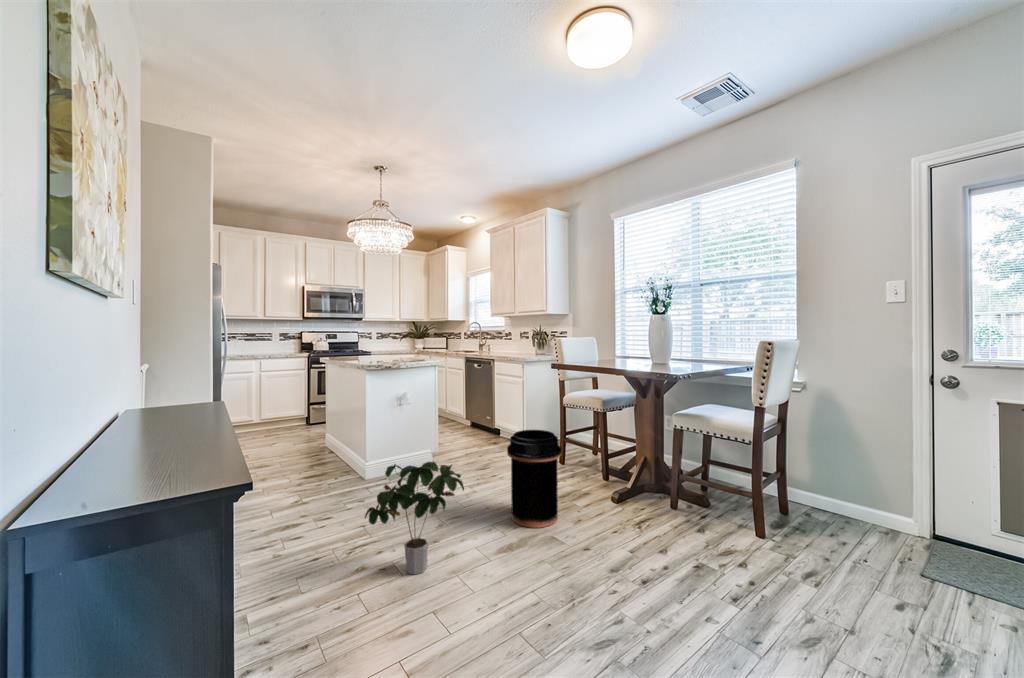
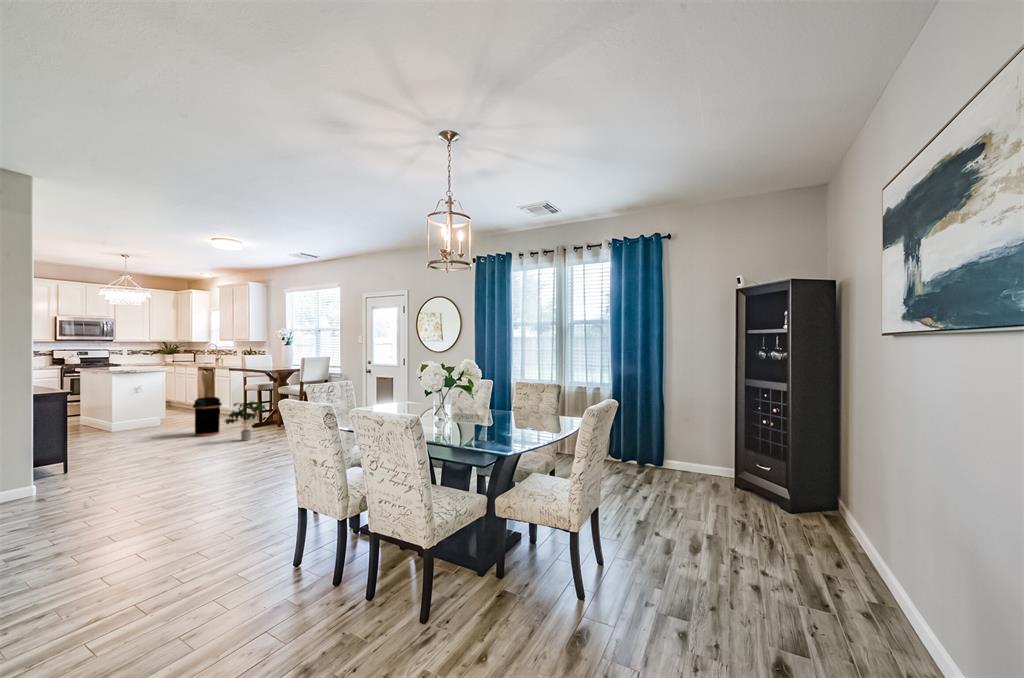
potted plant: present [365,462,464,574] -> present [225,401,266,441]

